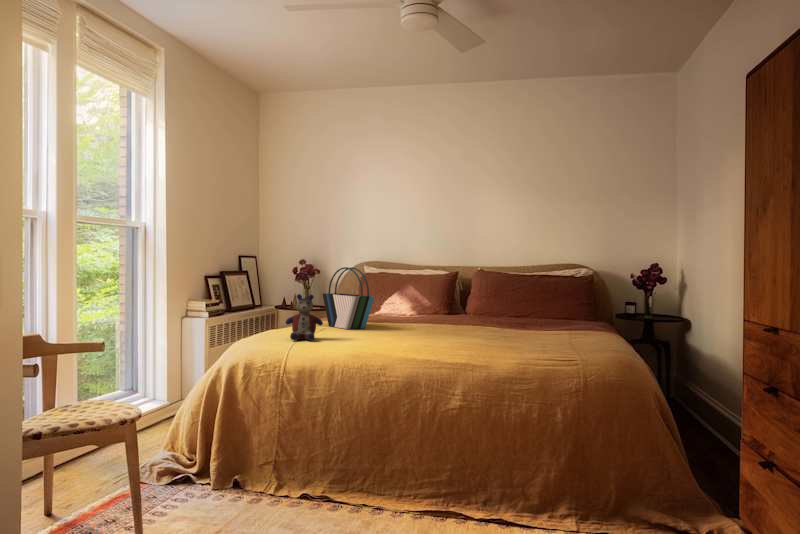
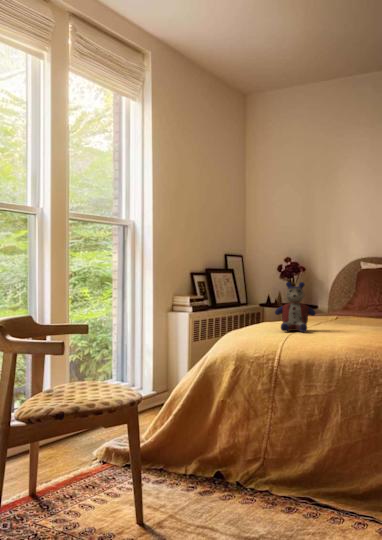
tote bag: present [323,267,374,329] -> none [311,255,371,322]

